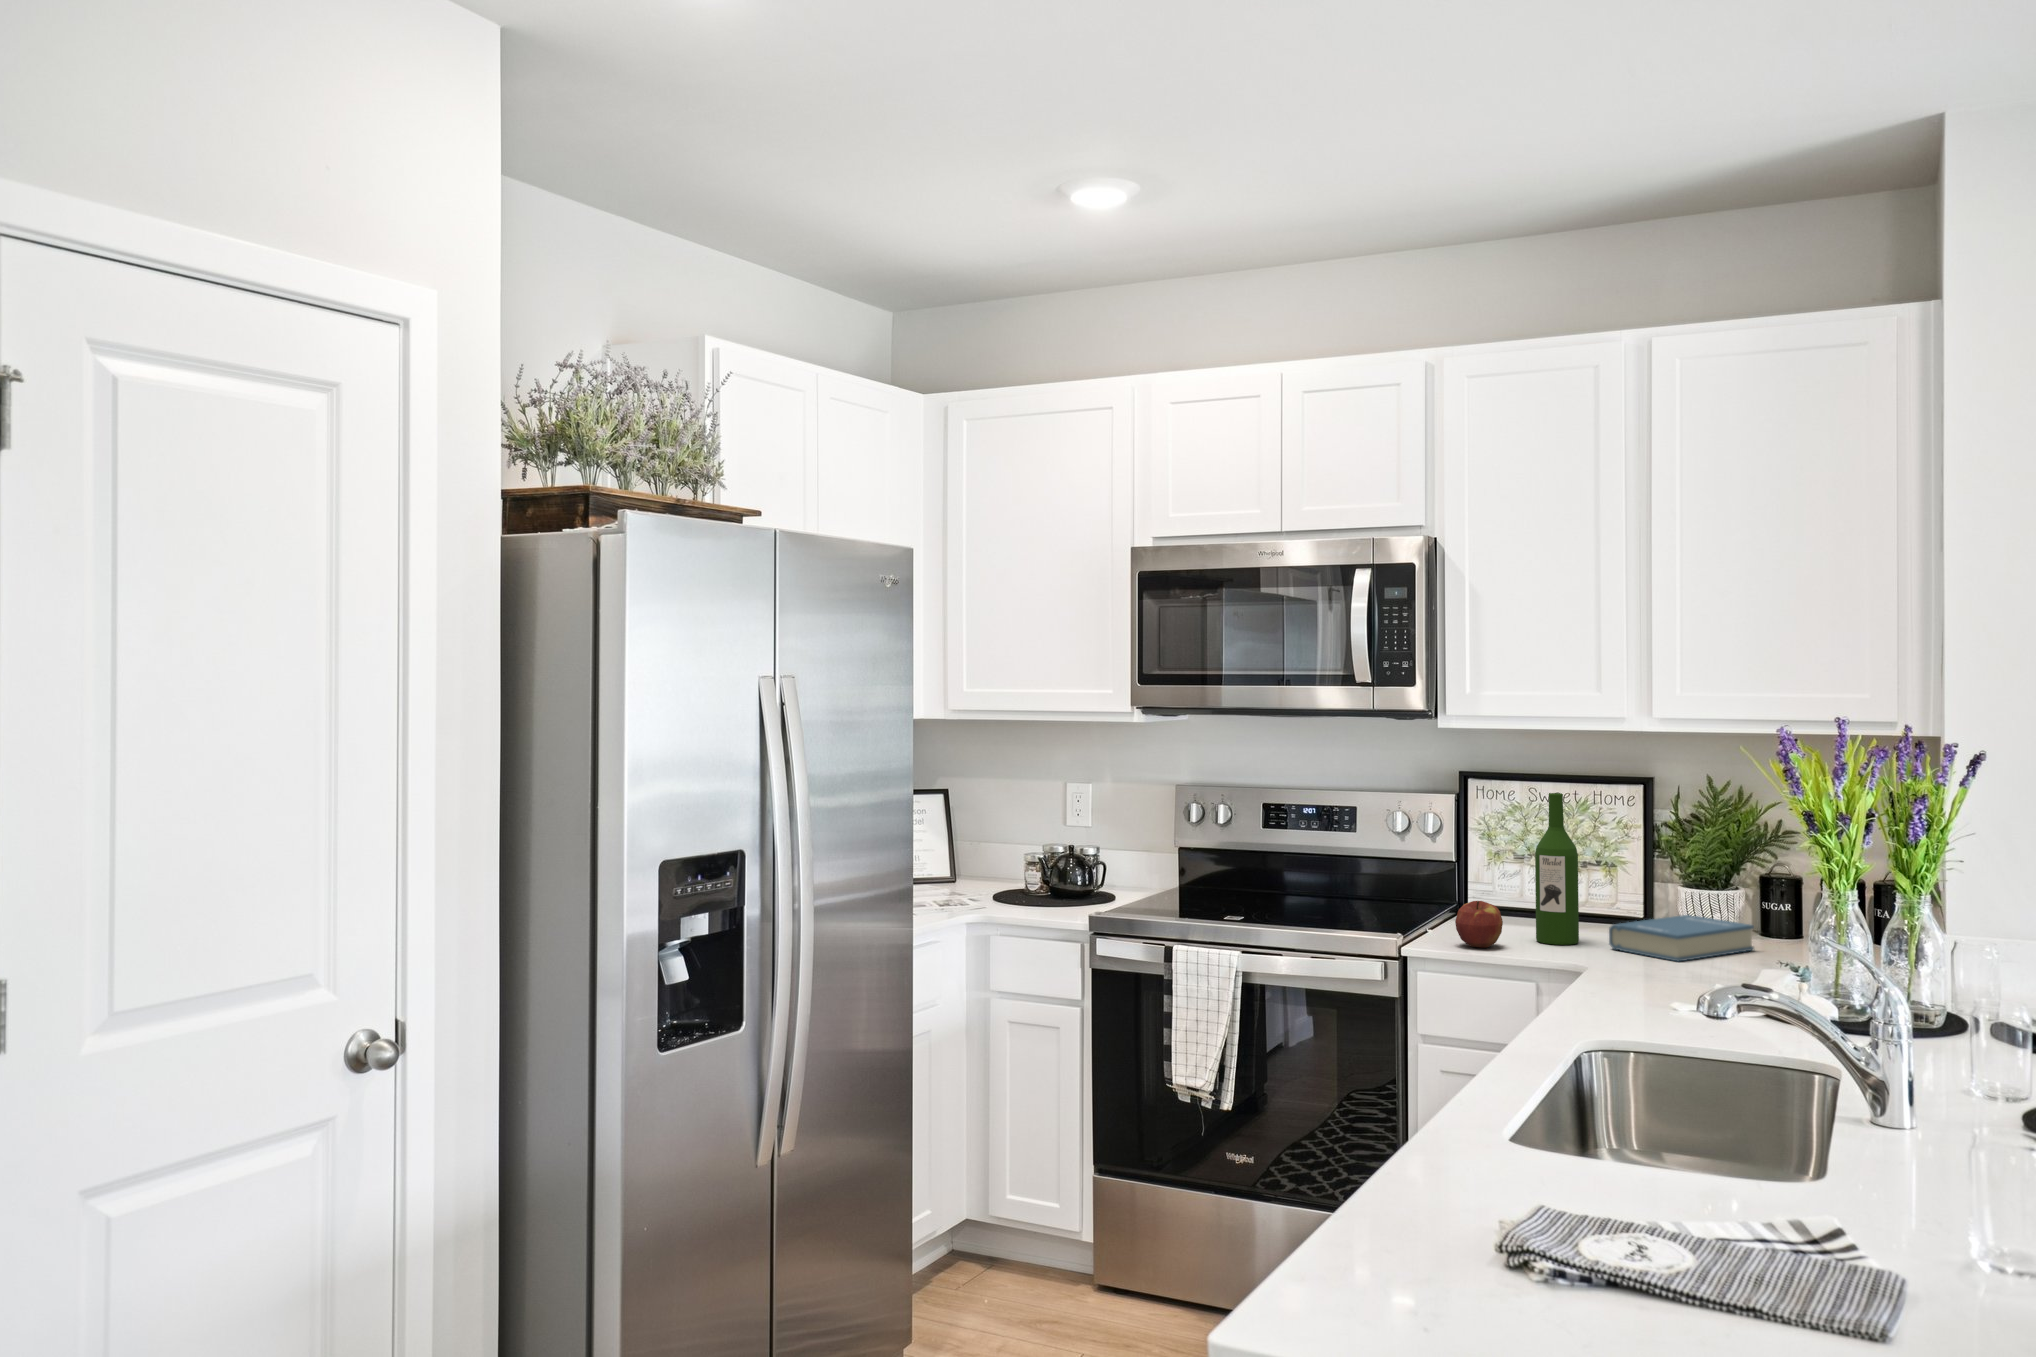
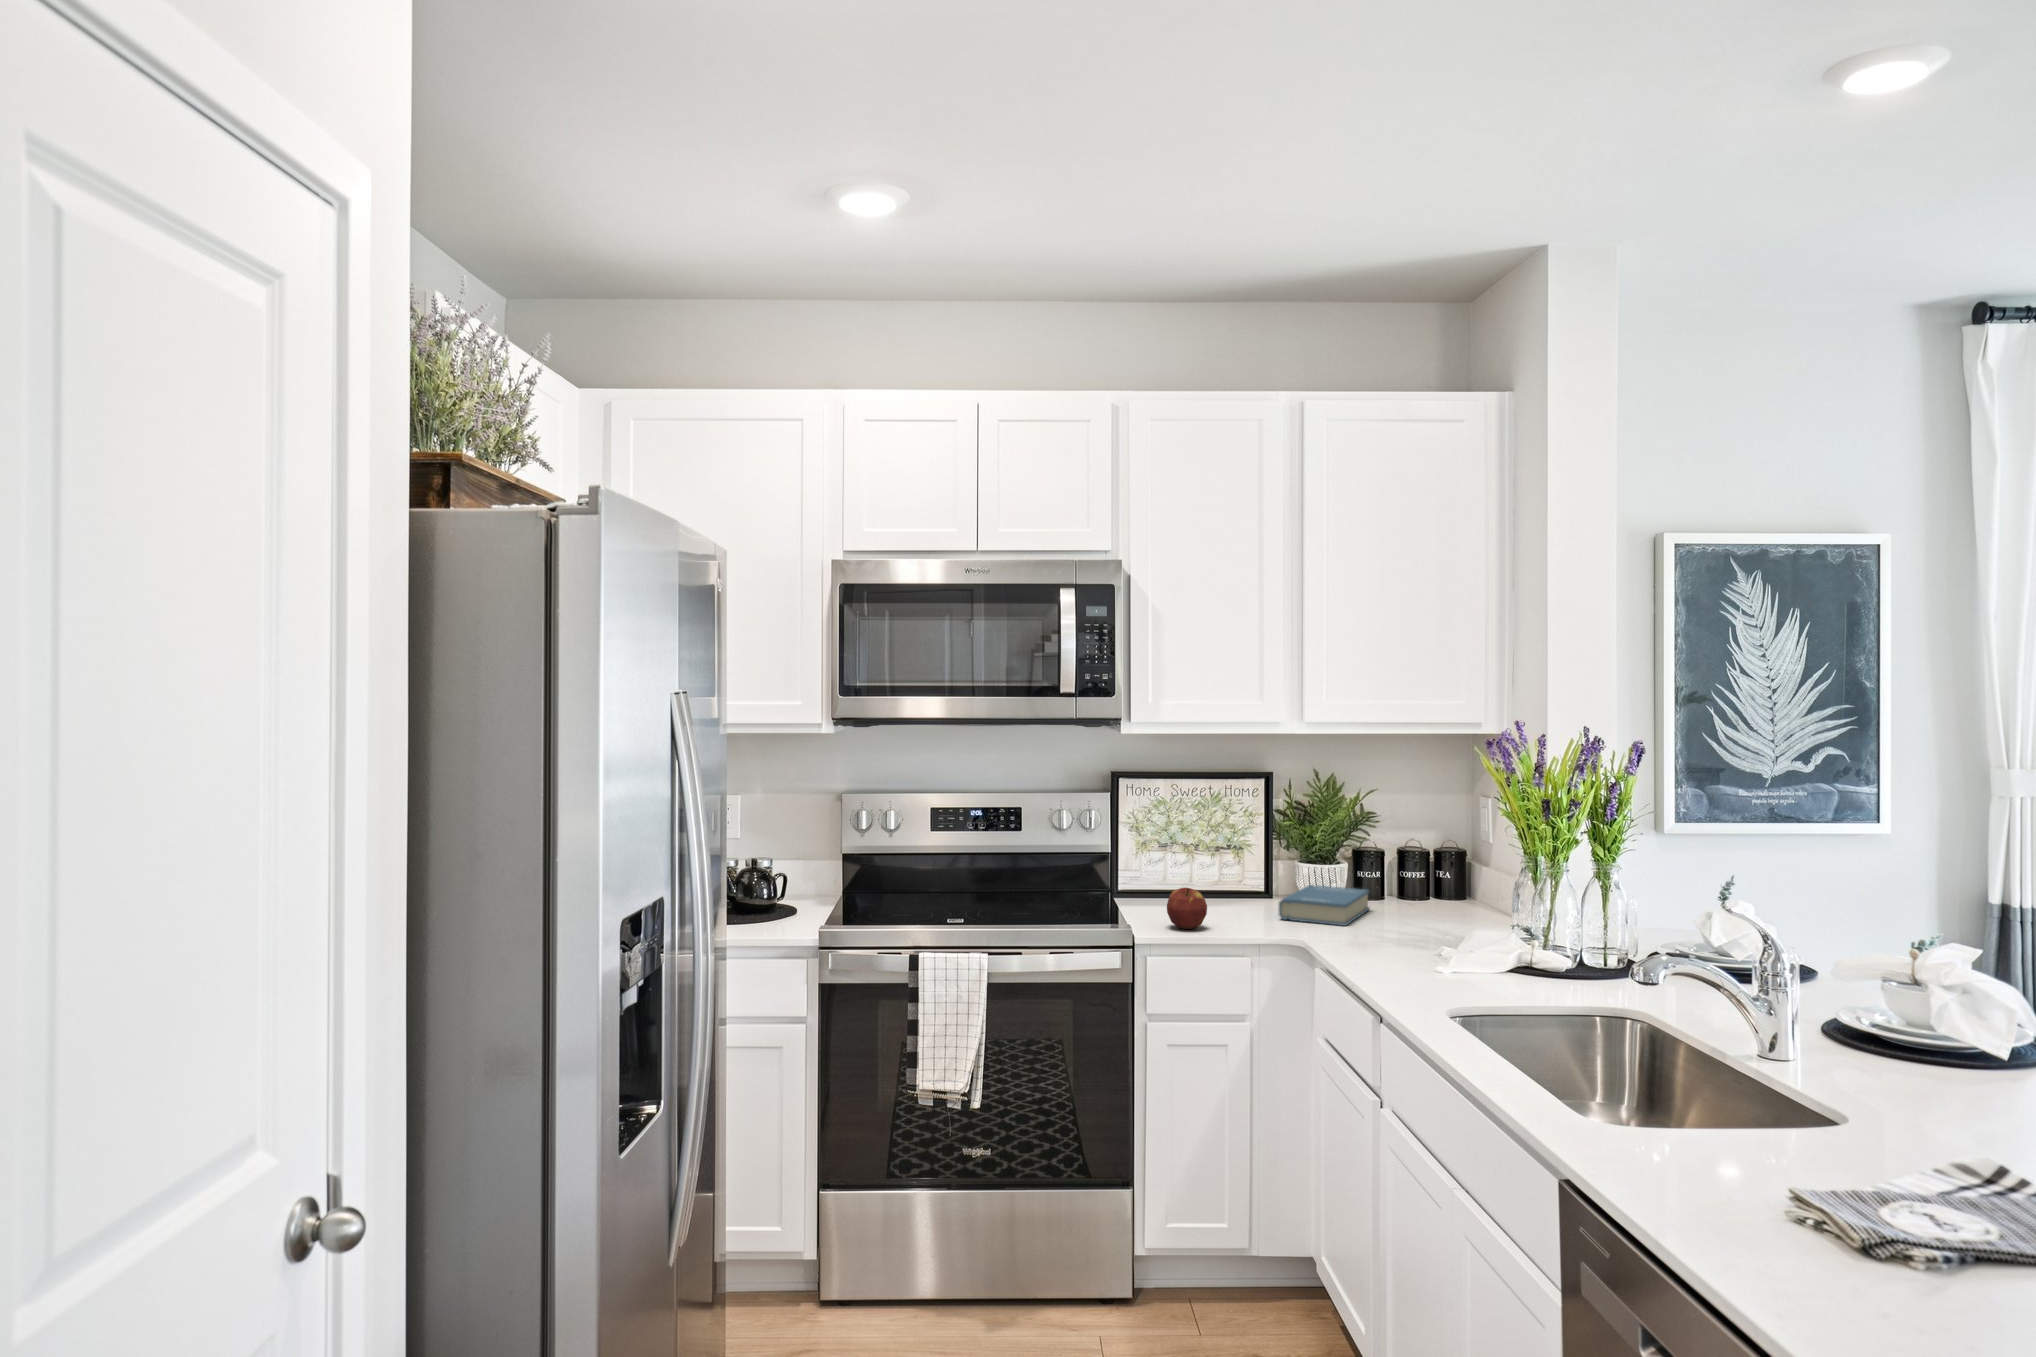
wine bottle: present [1535,793,1579,945] -> none [1213,790,1249,920]

